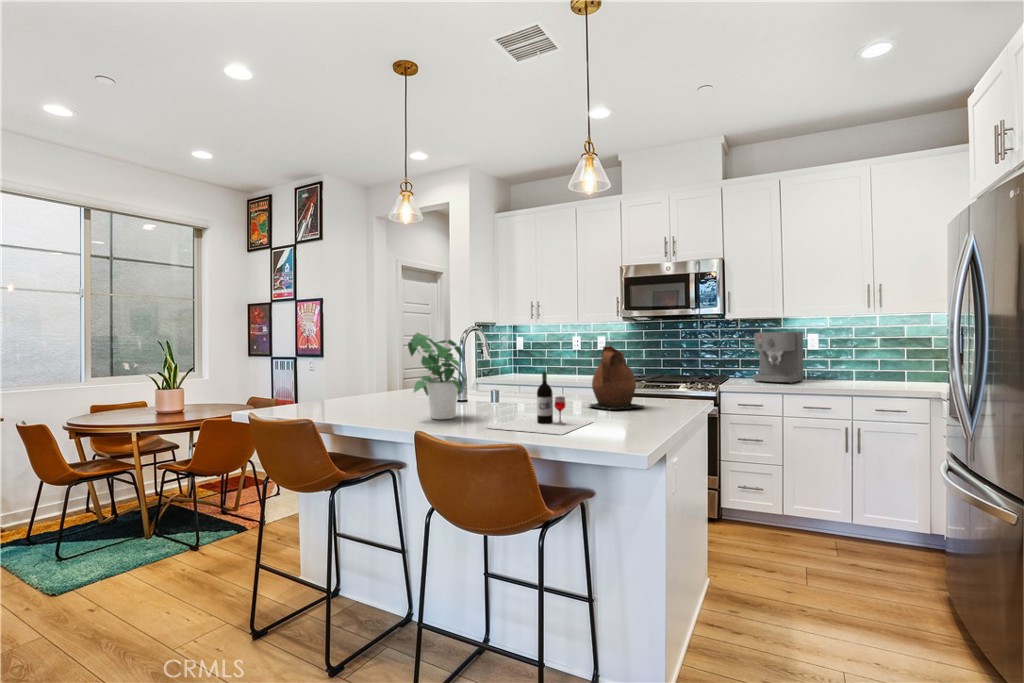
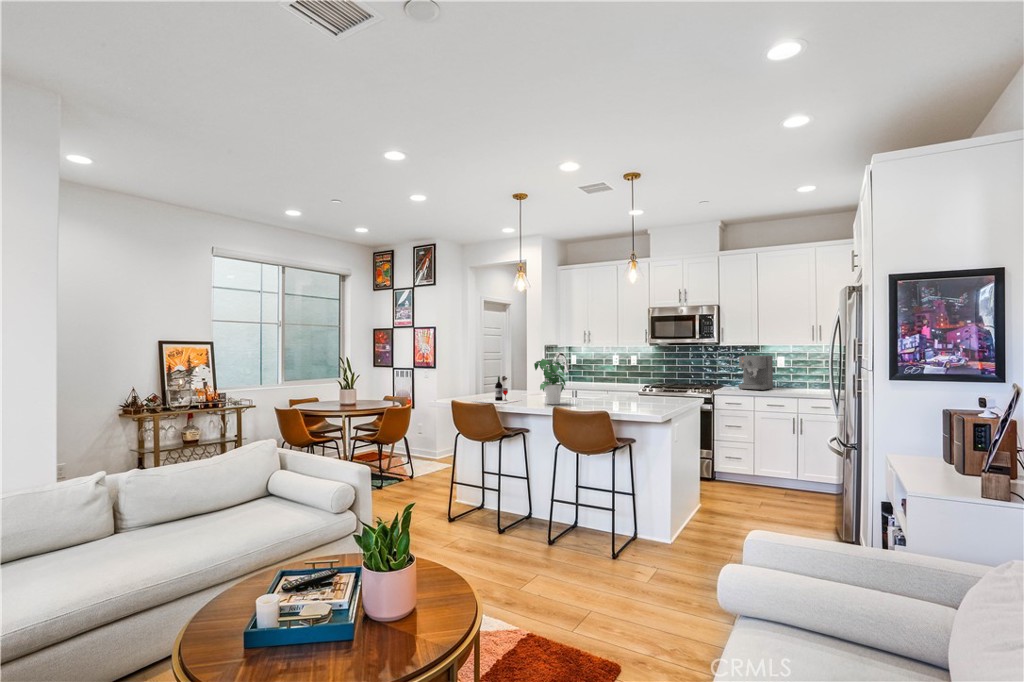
ceramic pitcher: present [590,346,644,409] -> none [629,366,663,401]
wine bottle: present [488,372,592,434] -> present [473,377,520,404]

